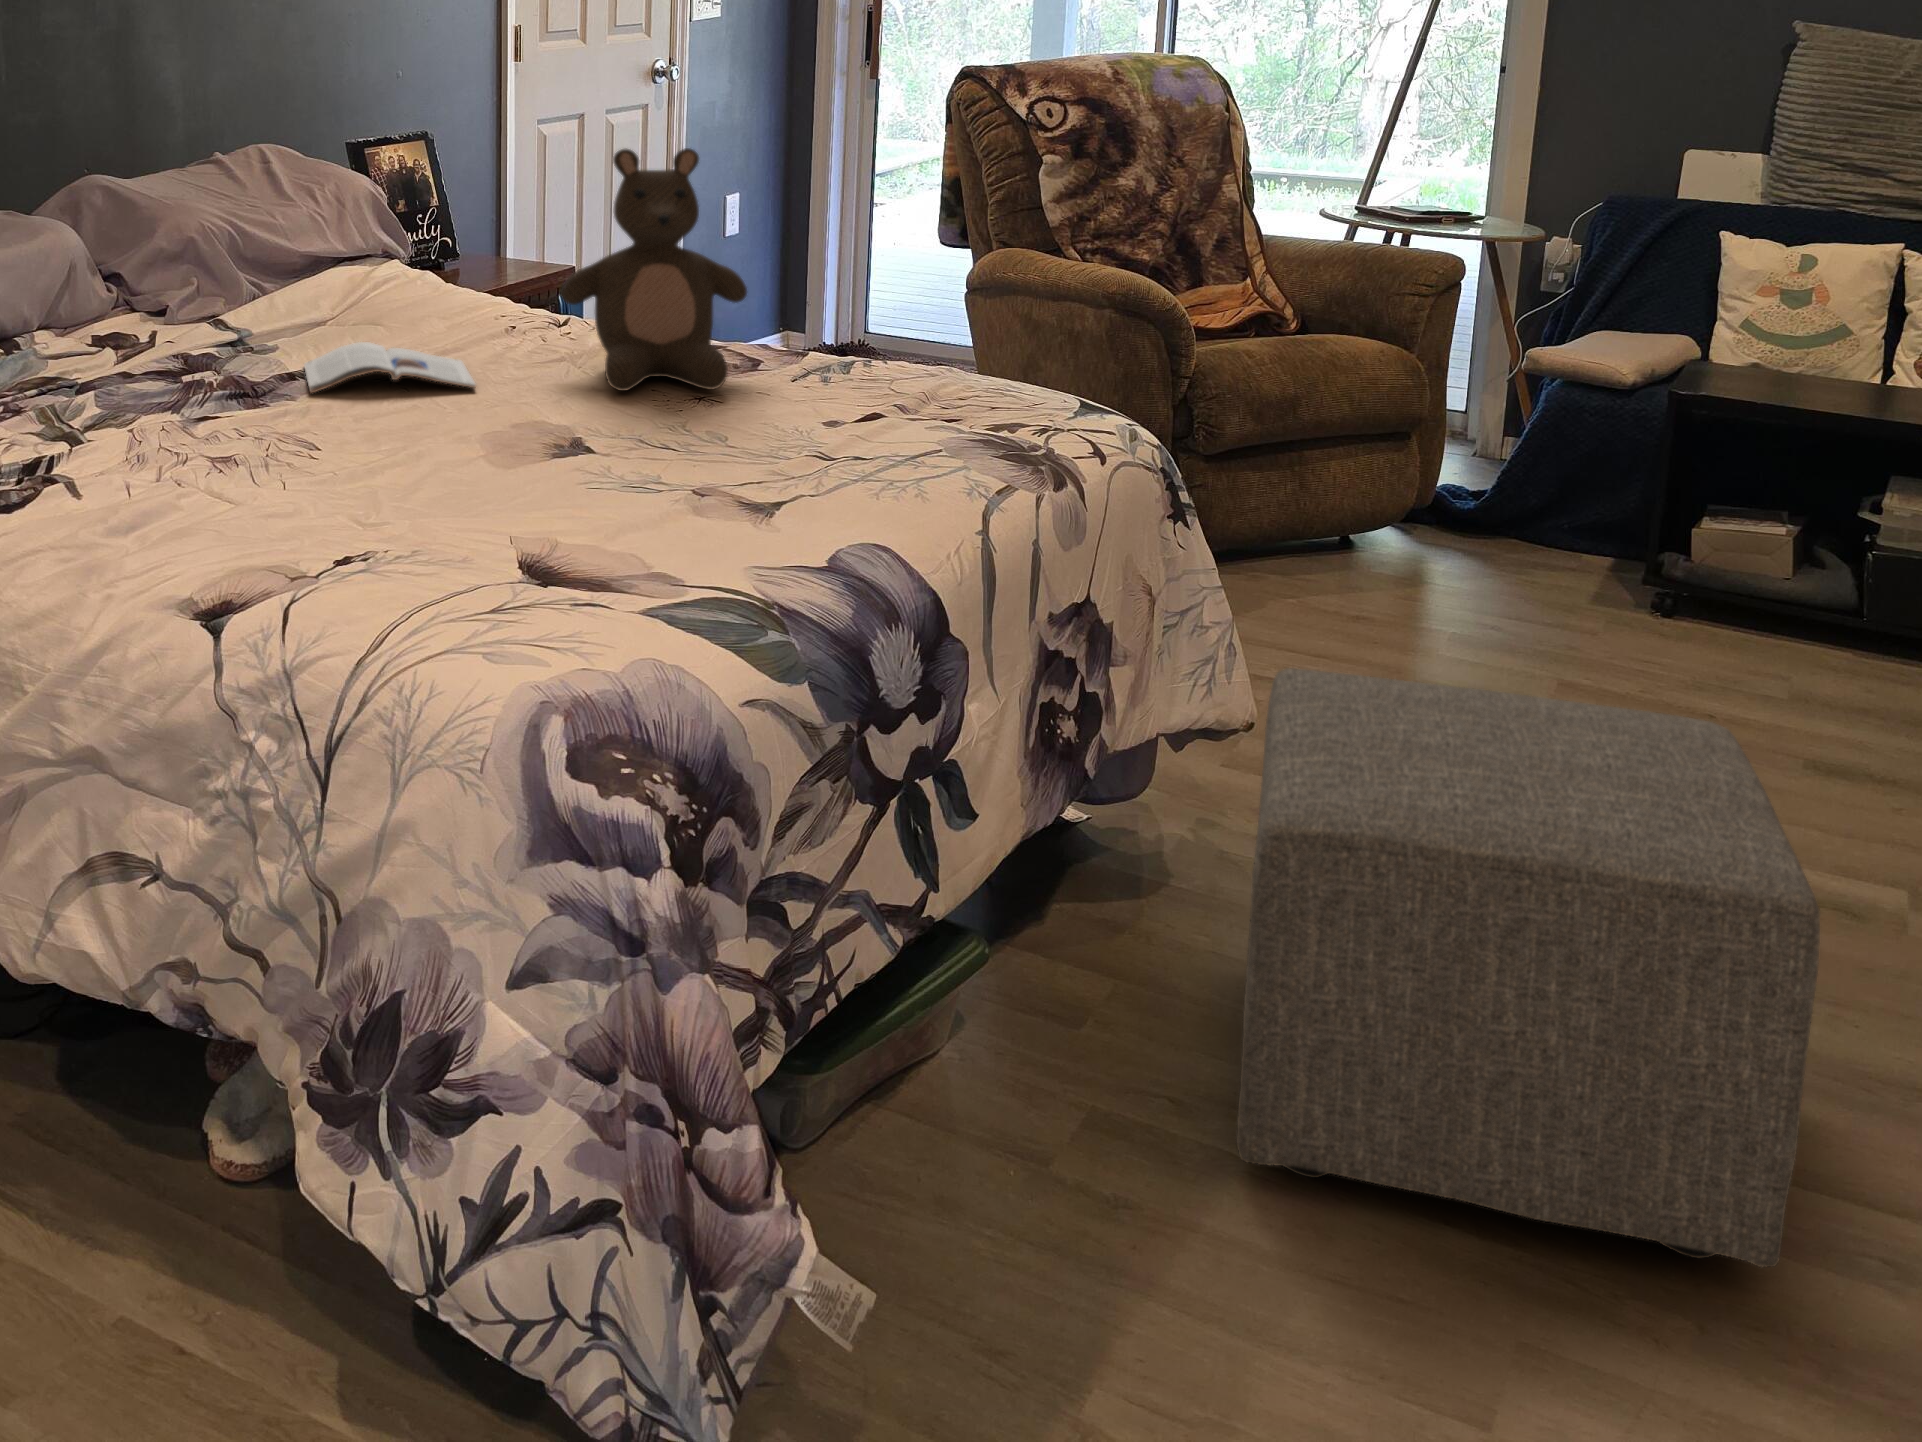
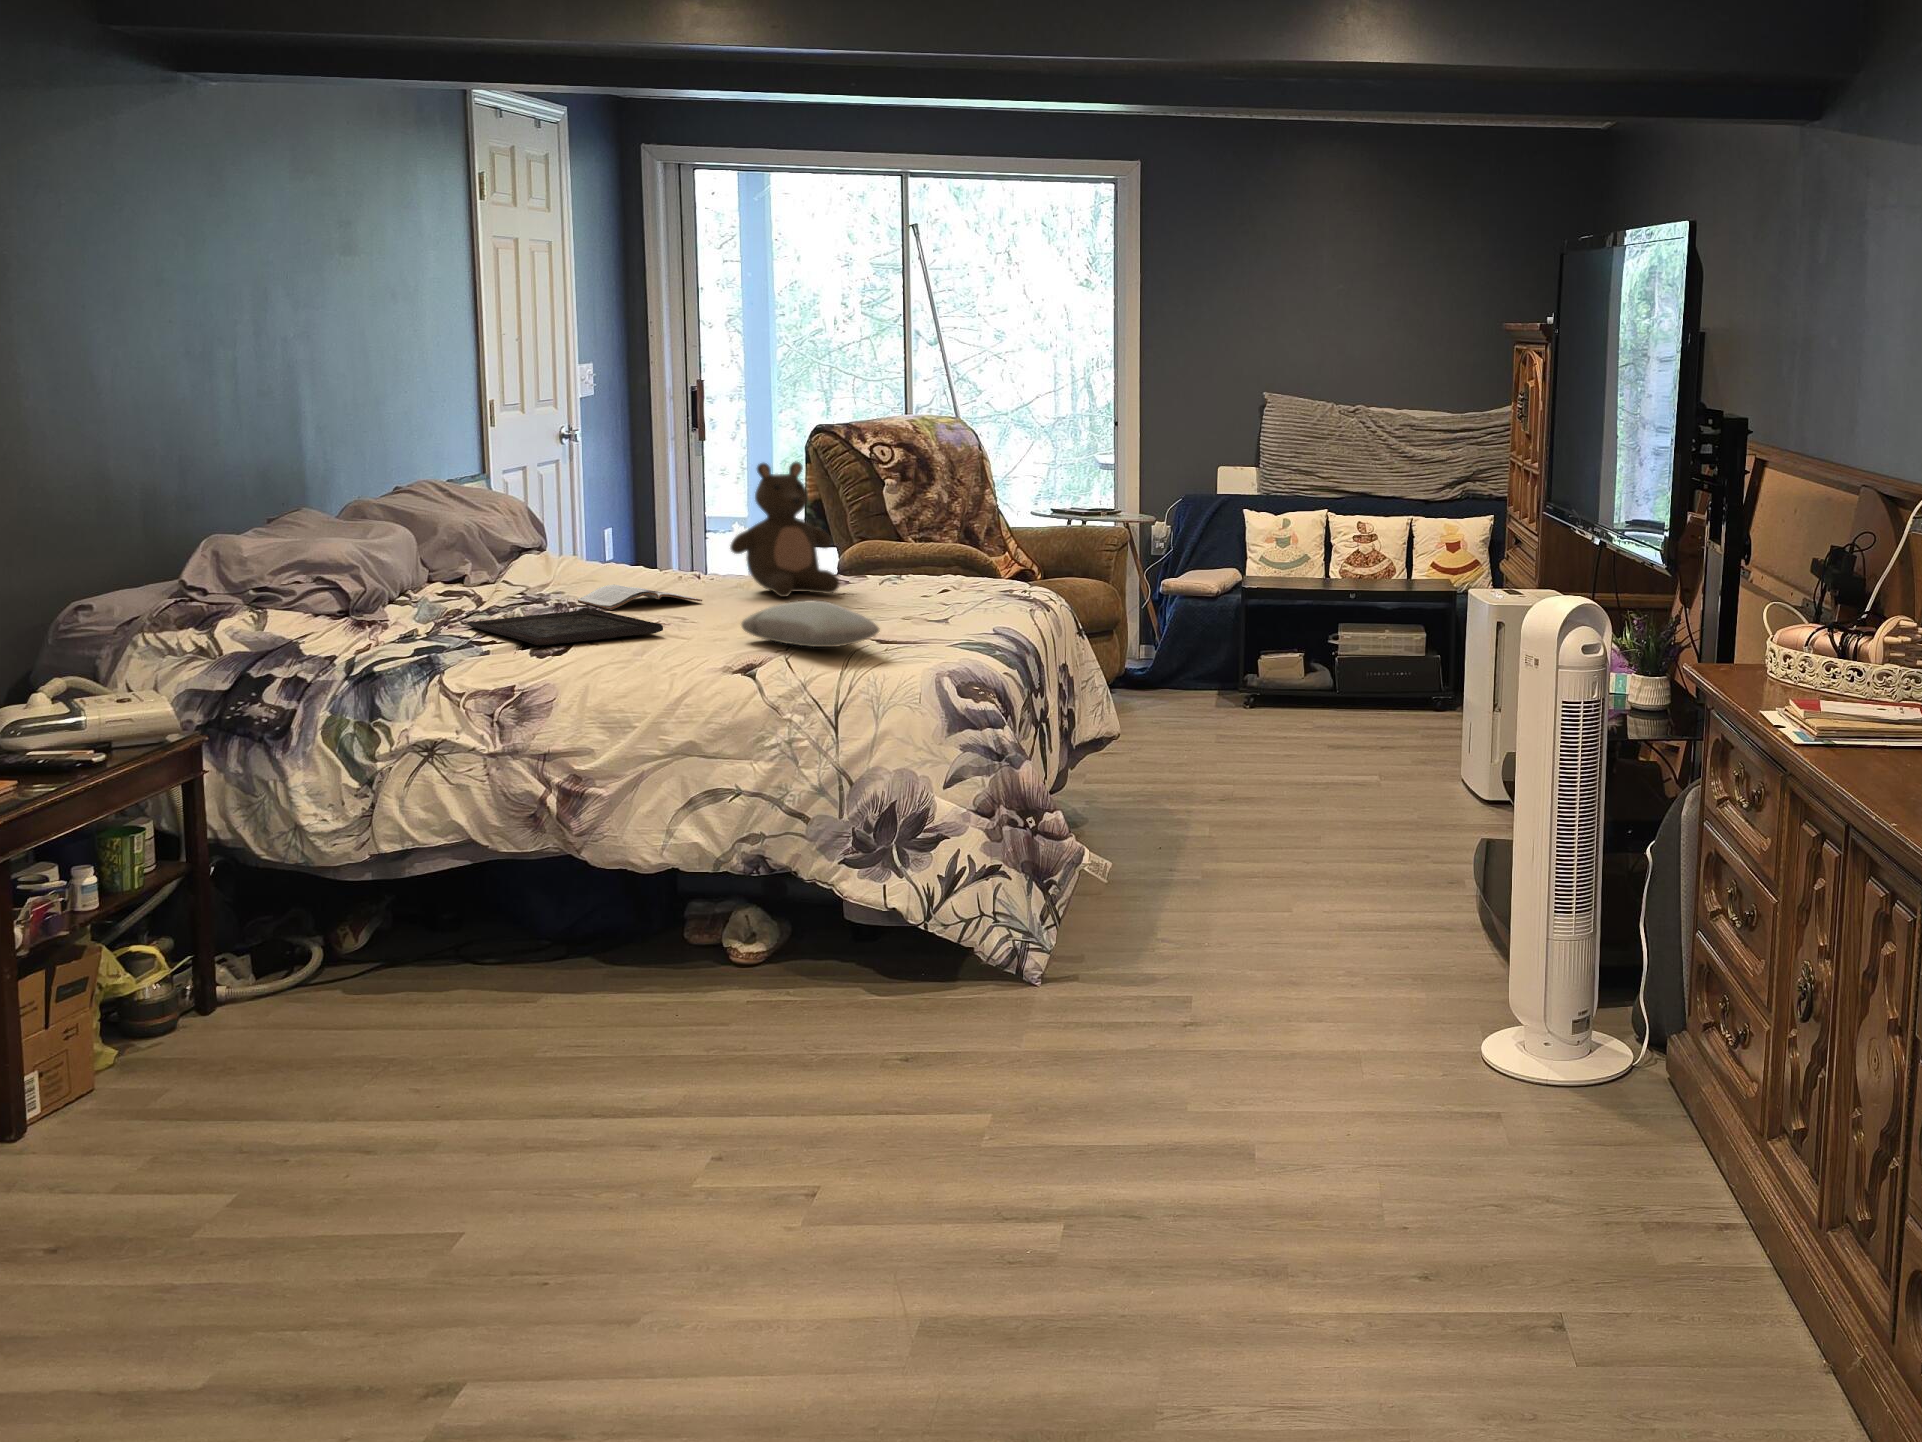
tray: none [18,396,267,480] -> present [467,609,663,646]
pillow: none [365,447,557,571] -> present [741,600,880,647]
ottoman: present [1236,668,1820,1267] -> none [1142,681,1373,880]

